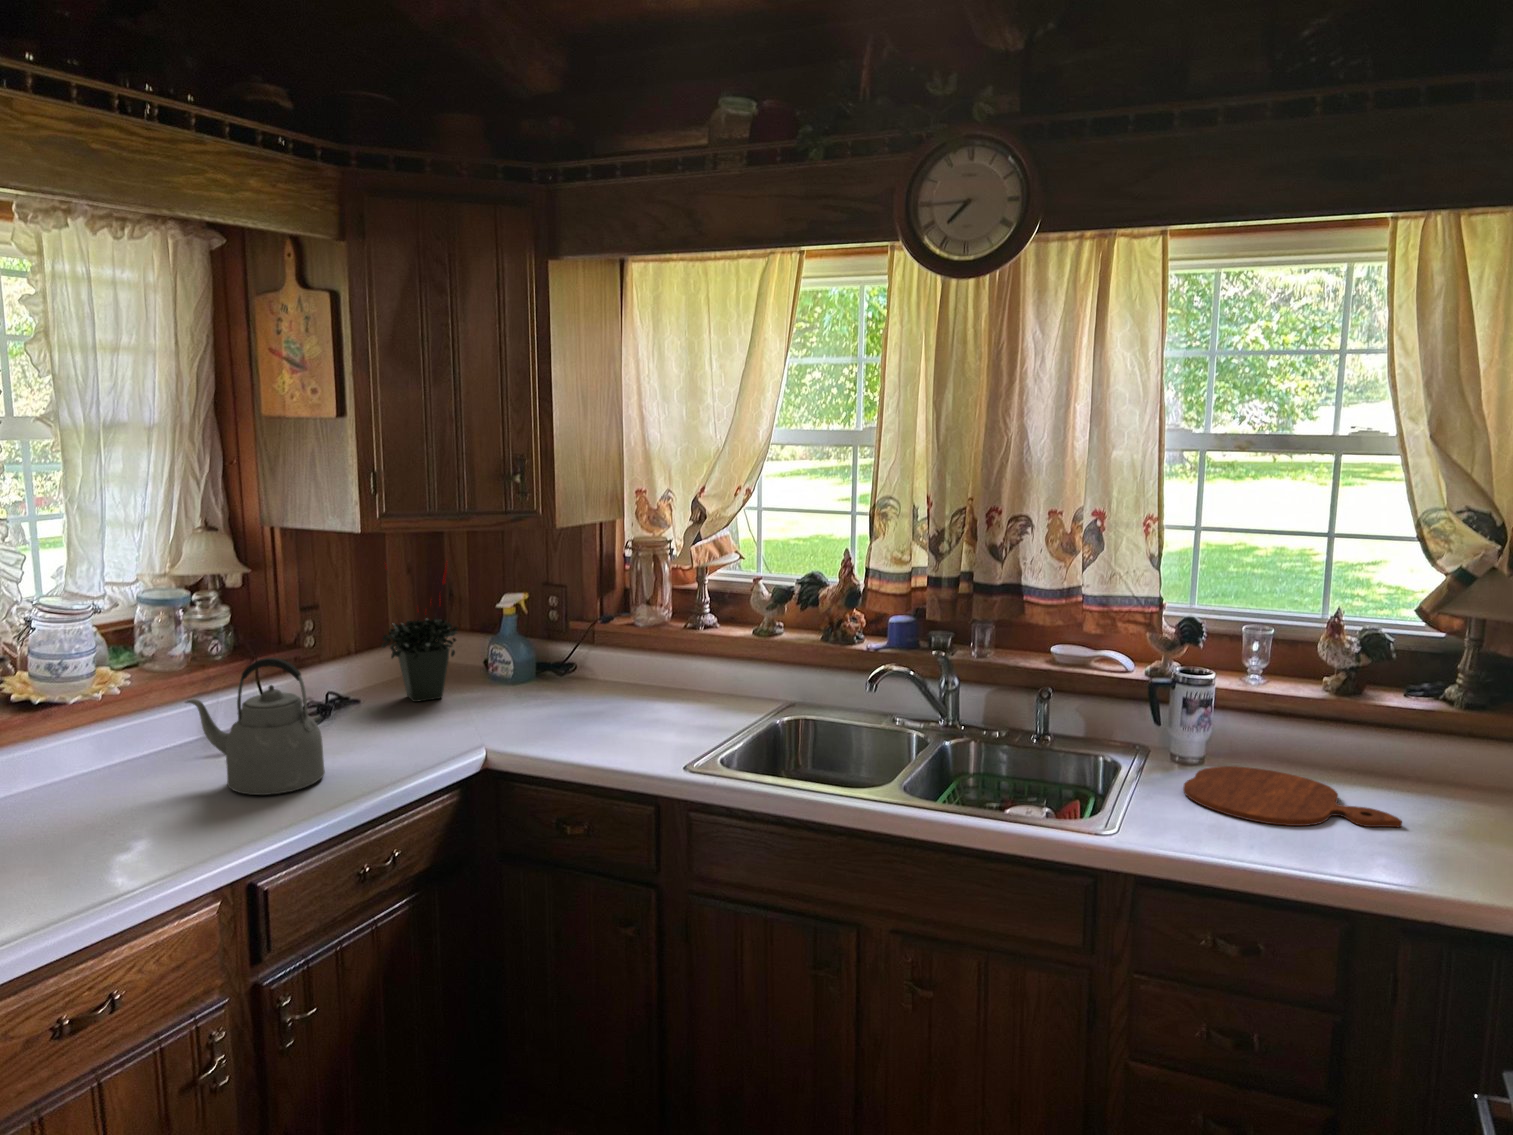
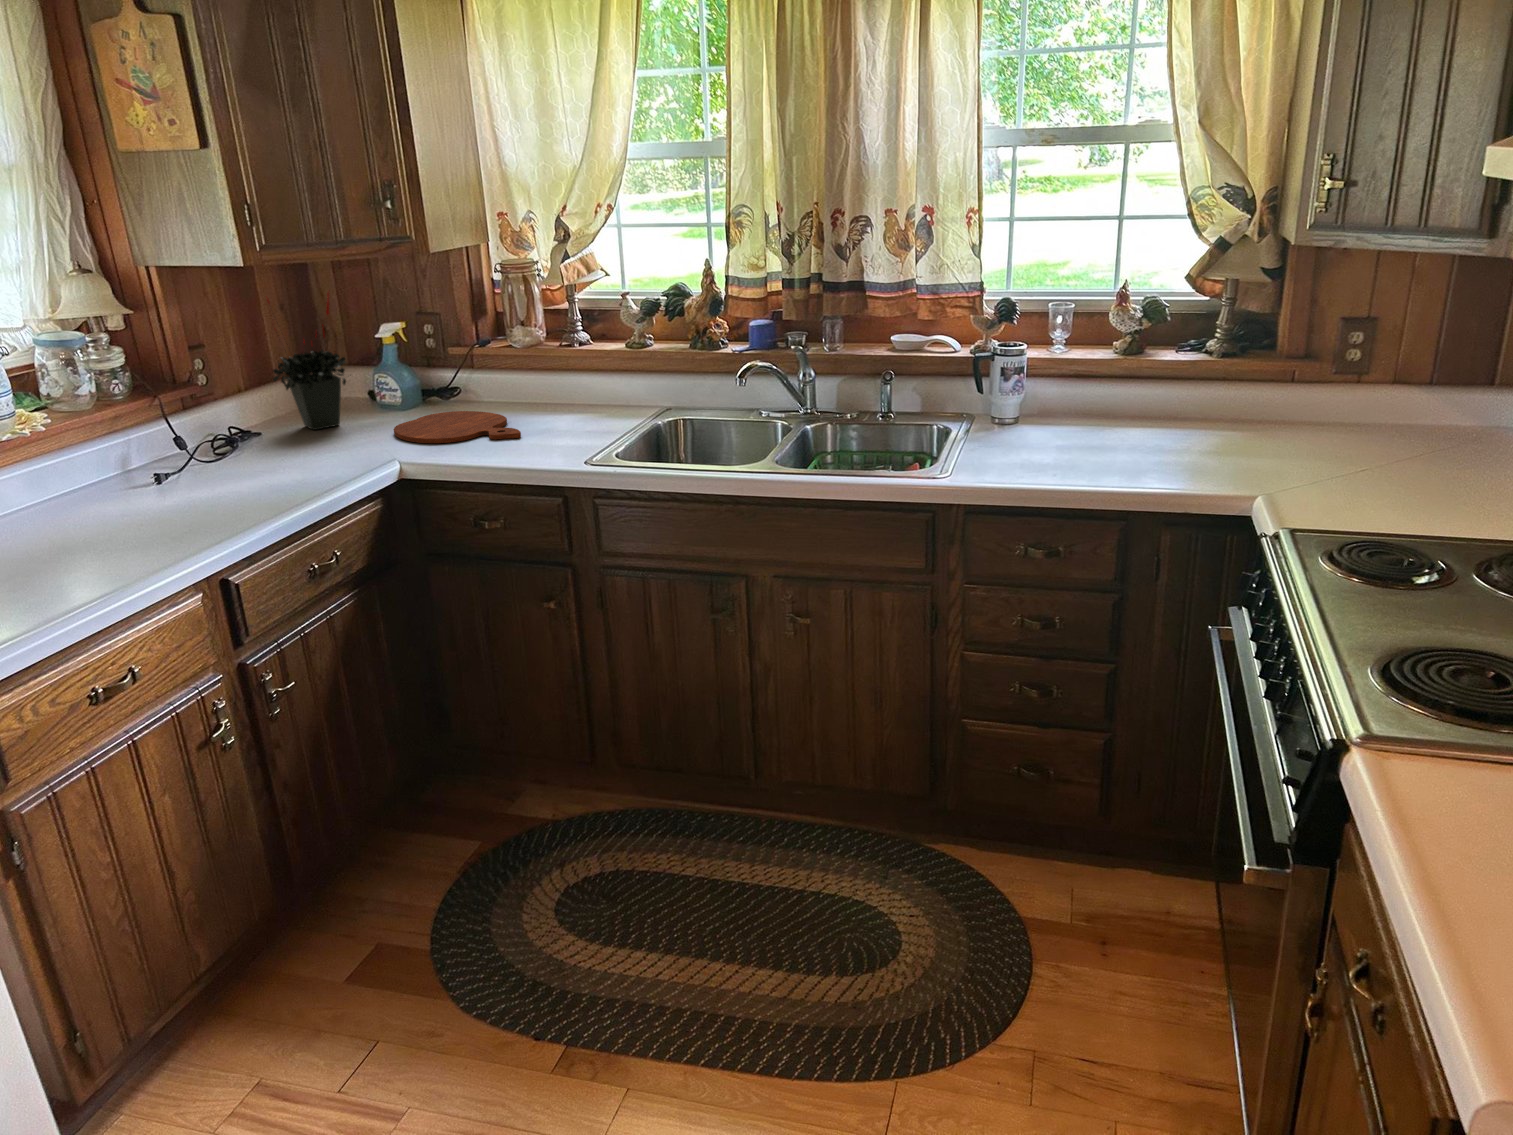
kettle: present [186,658,325,795] -> none [114,385,259,510]
cutting board: present [1183,766,1402,827] -> present [394,411,521,443]

